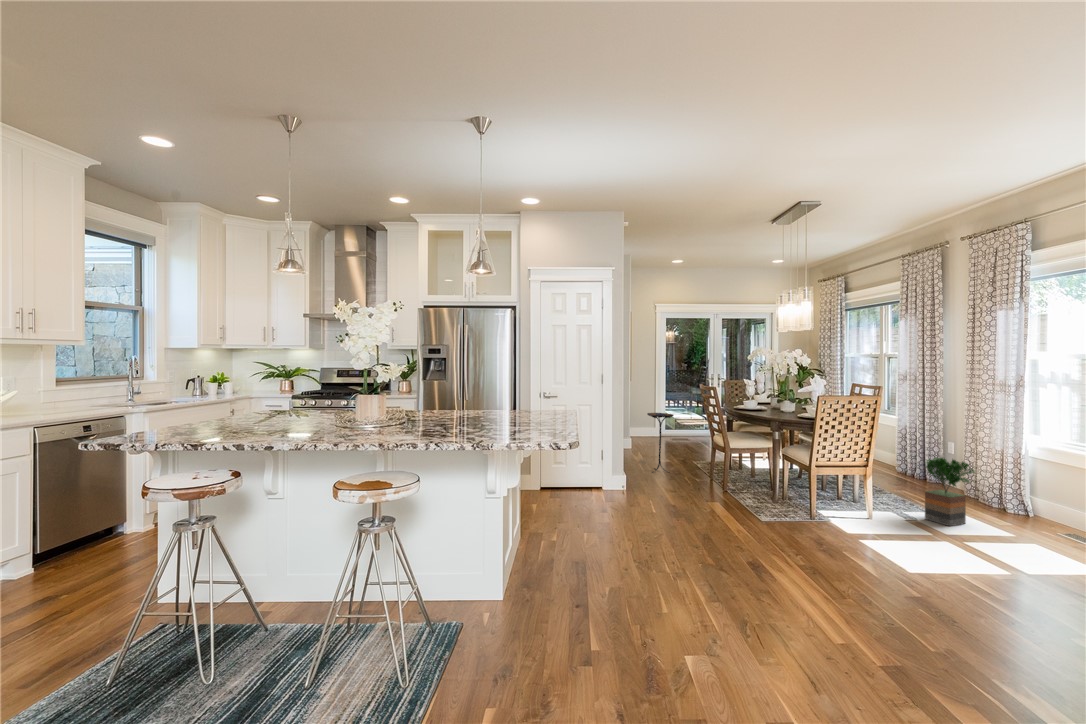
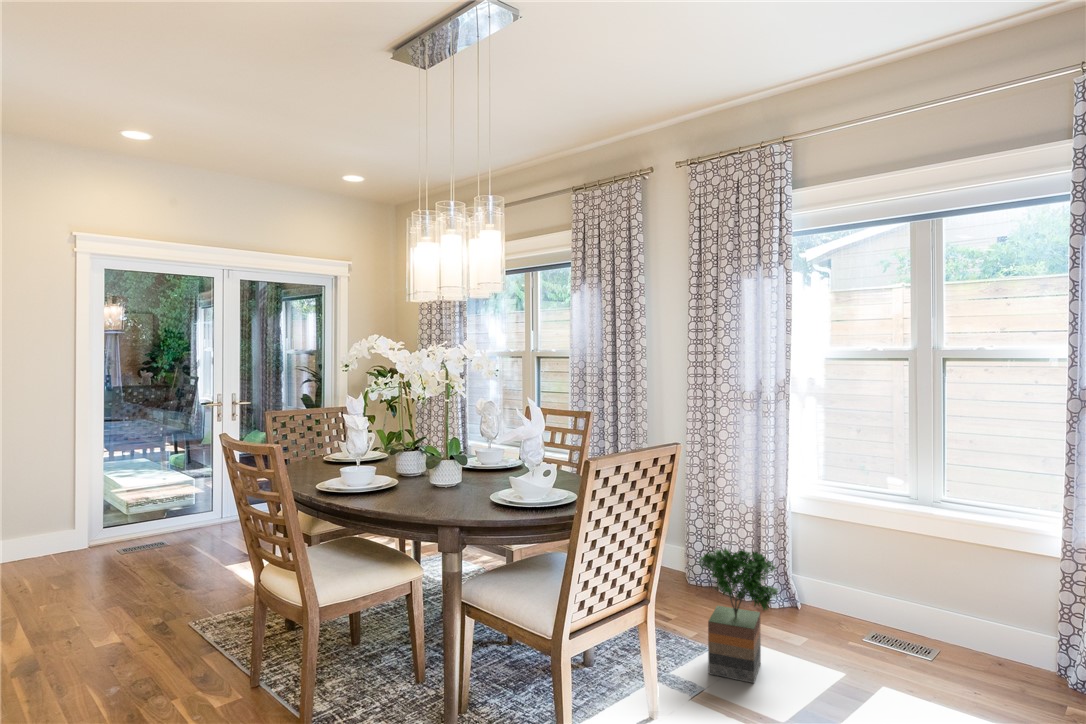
side table: present [647,413,674,471] -> none [79,518,166,700]

